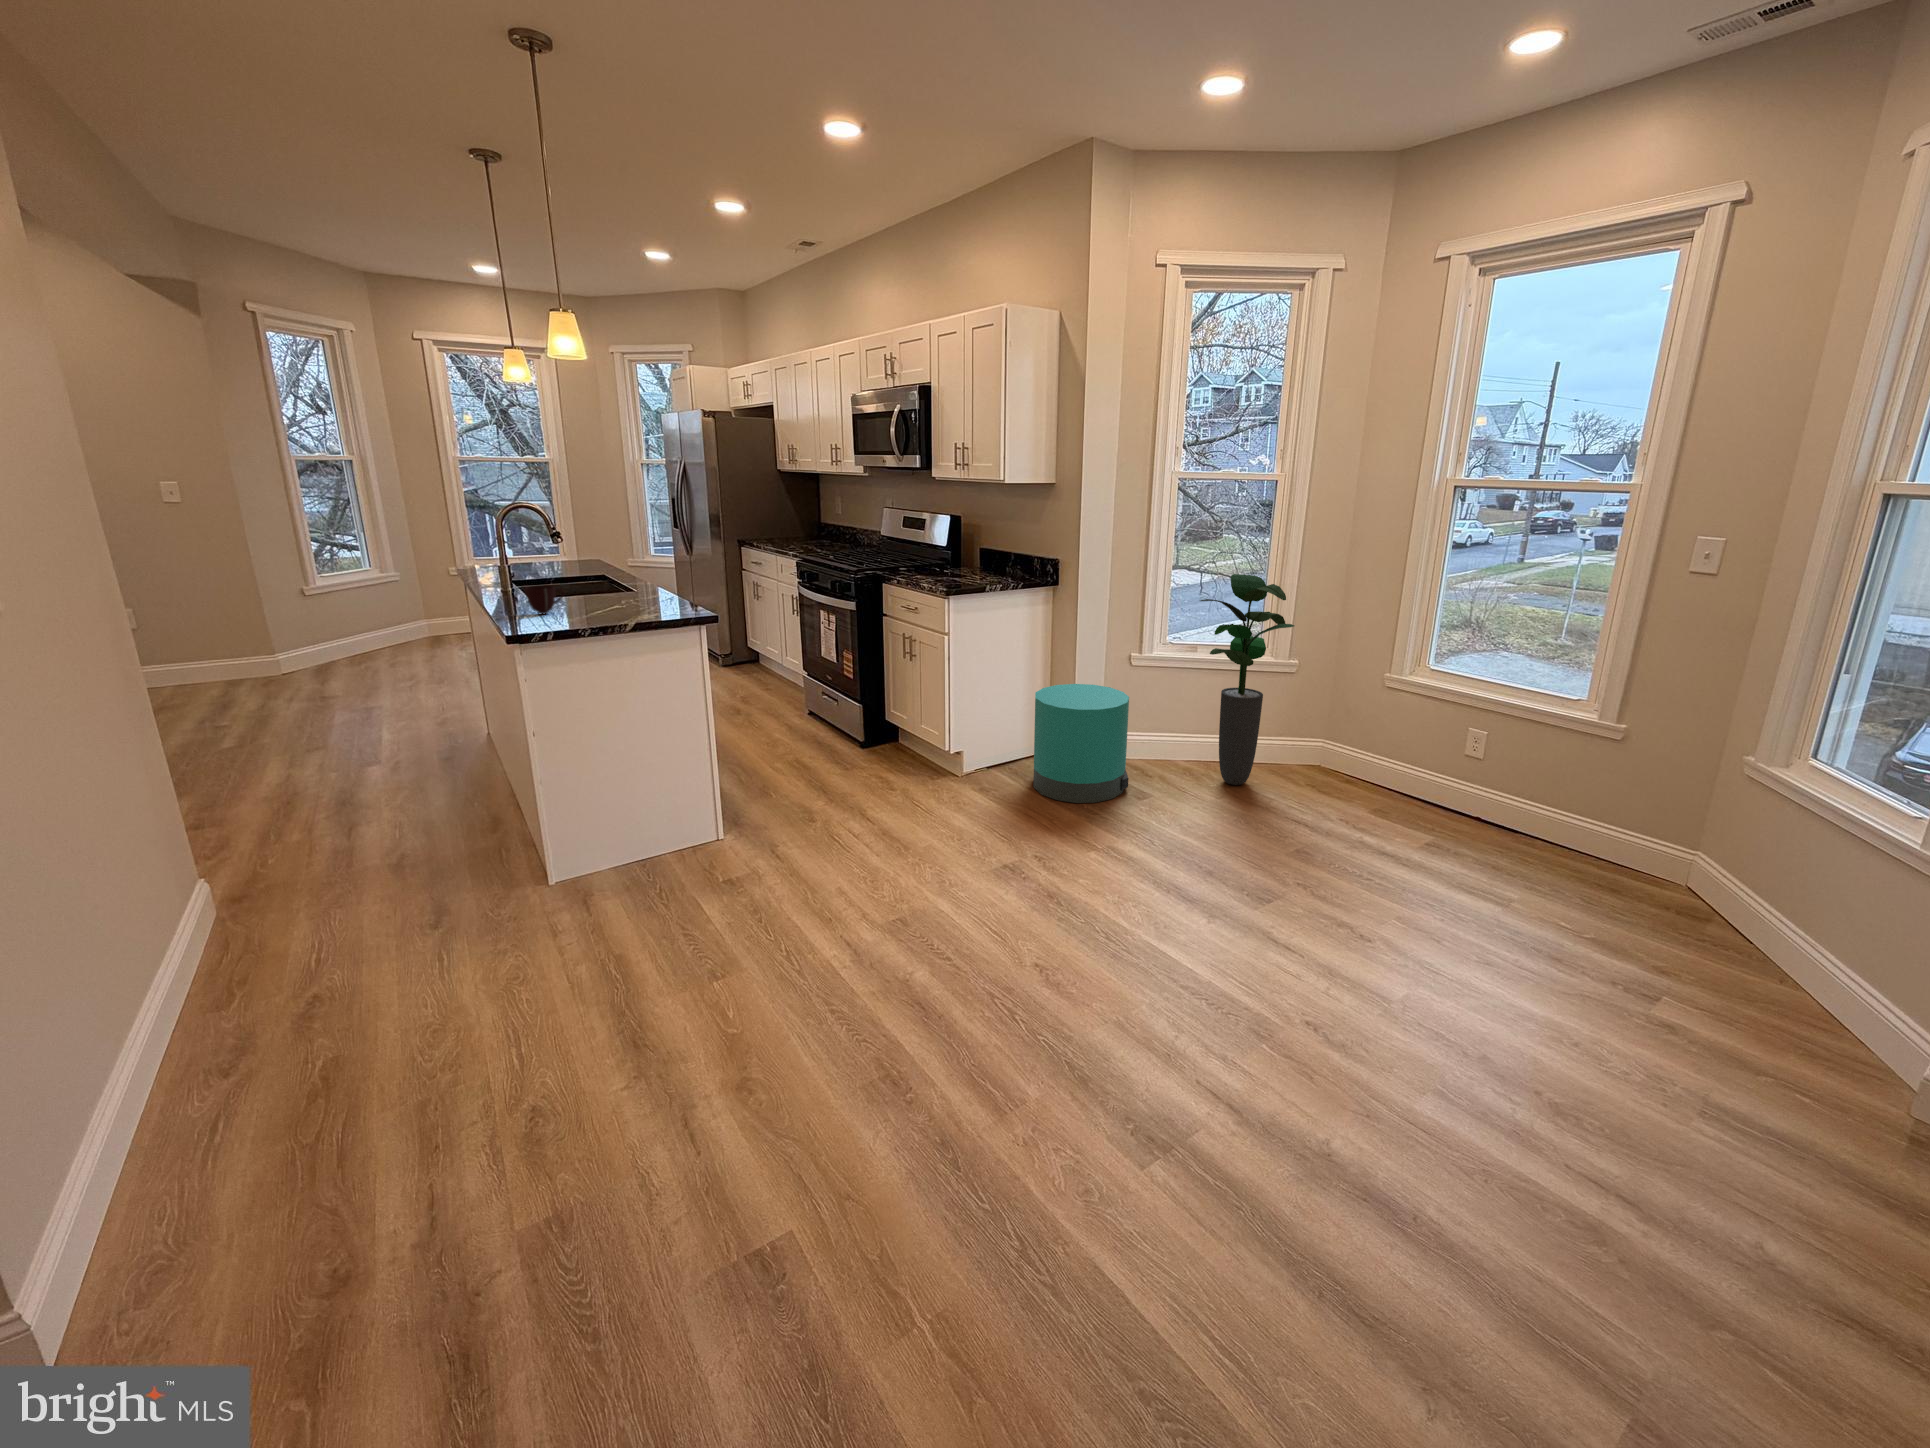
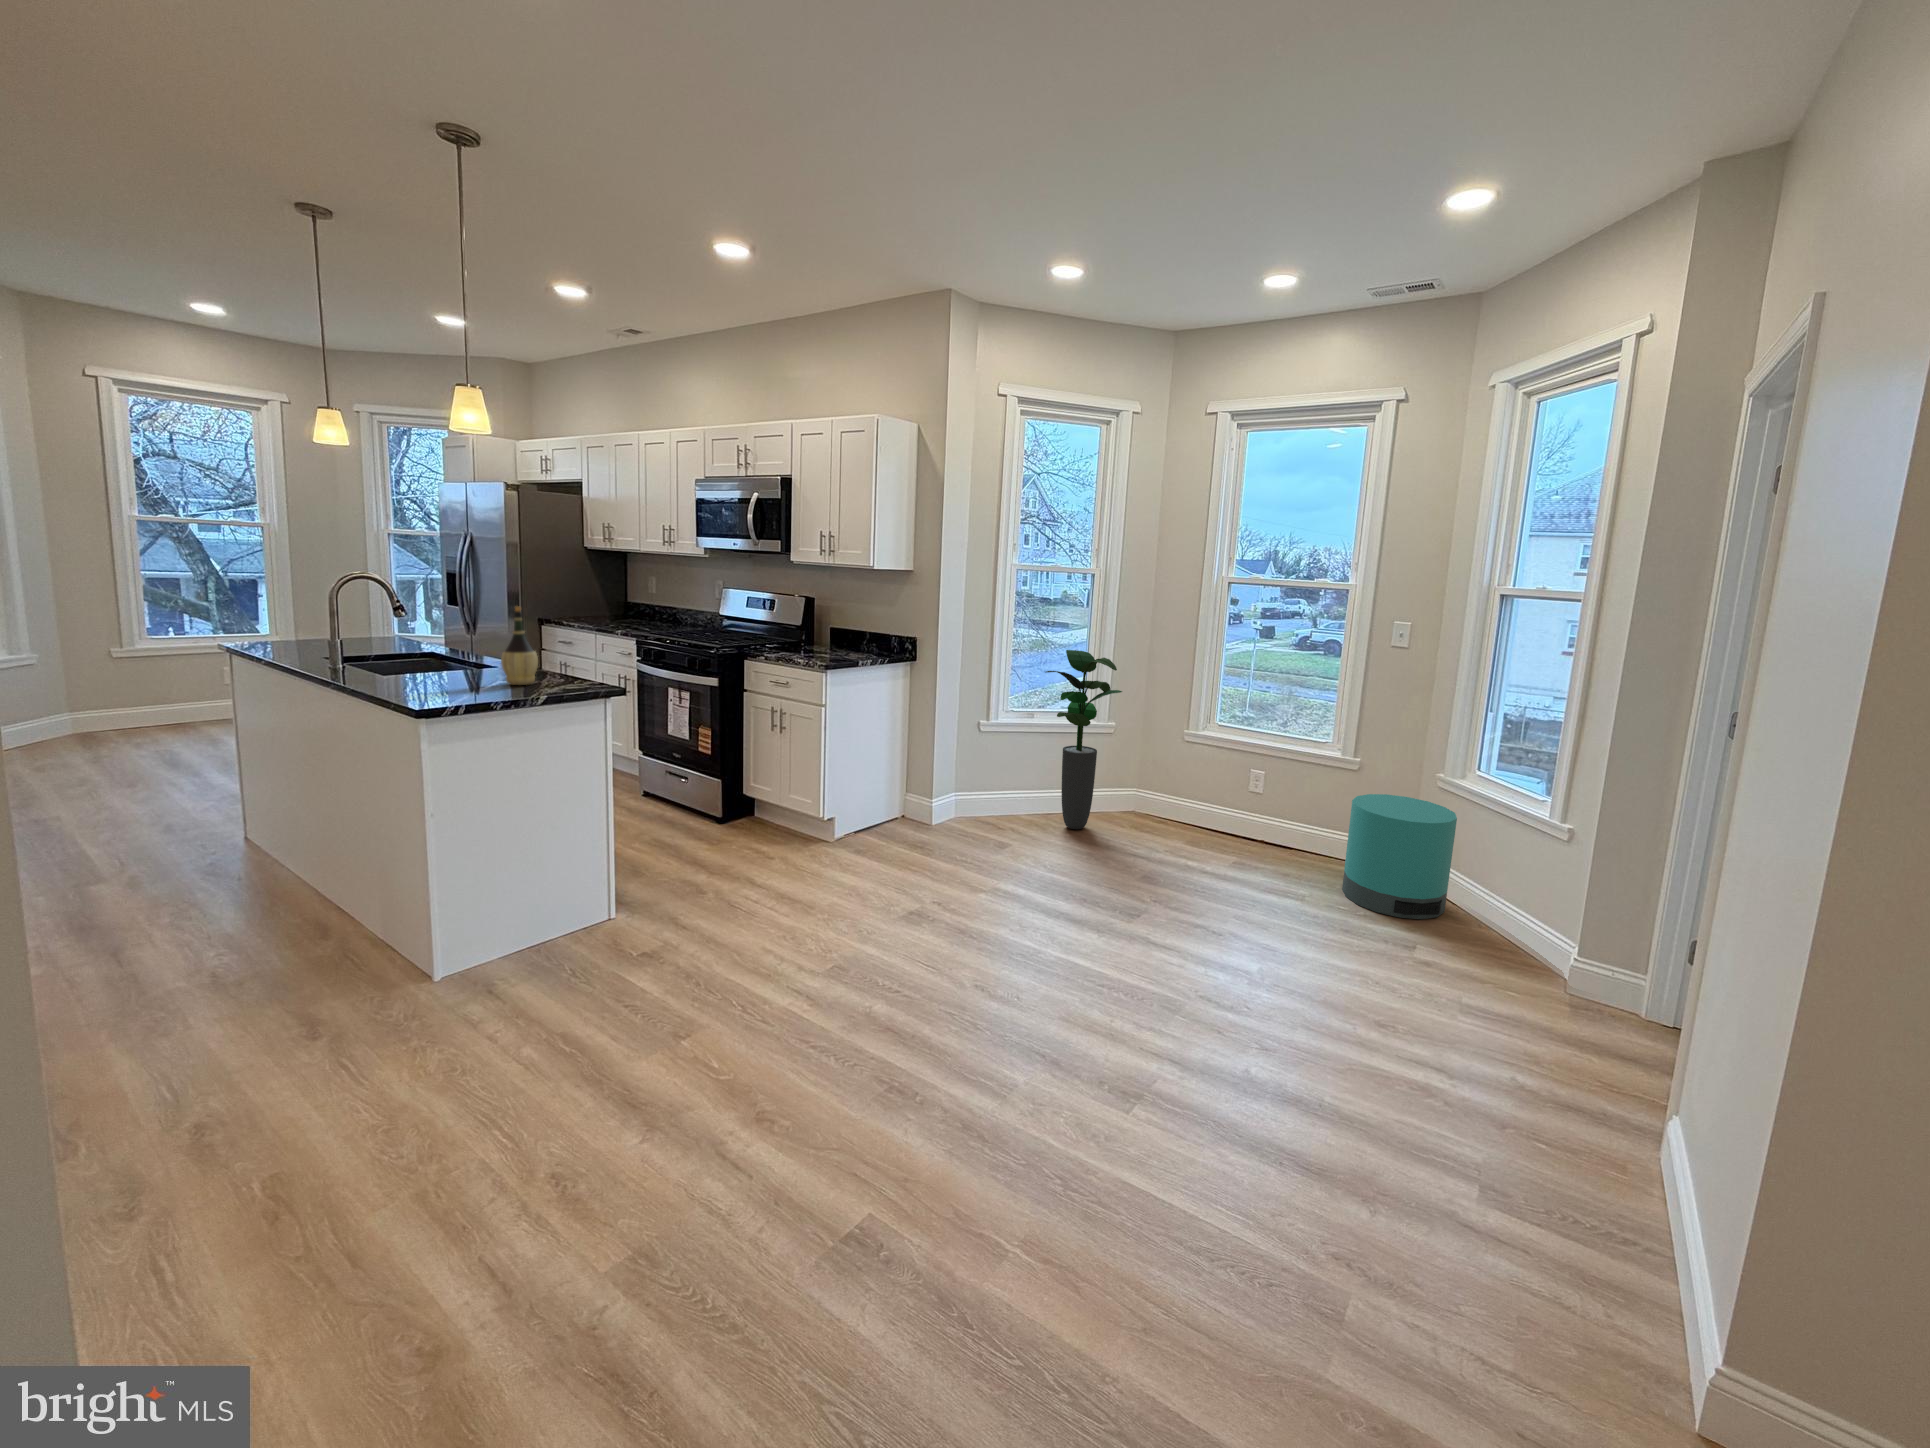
wine bottle: none [609,531,644,609] -> present [501,606,538,685]
mug: present [525,586,564,614] -> none [411,662,453,692]
trash can: present [1033,684,1129,803] -> present [1342,794,1457,919]

